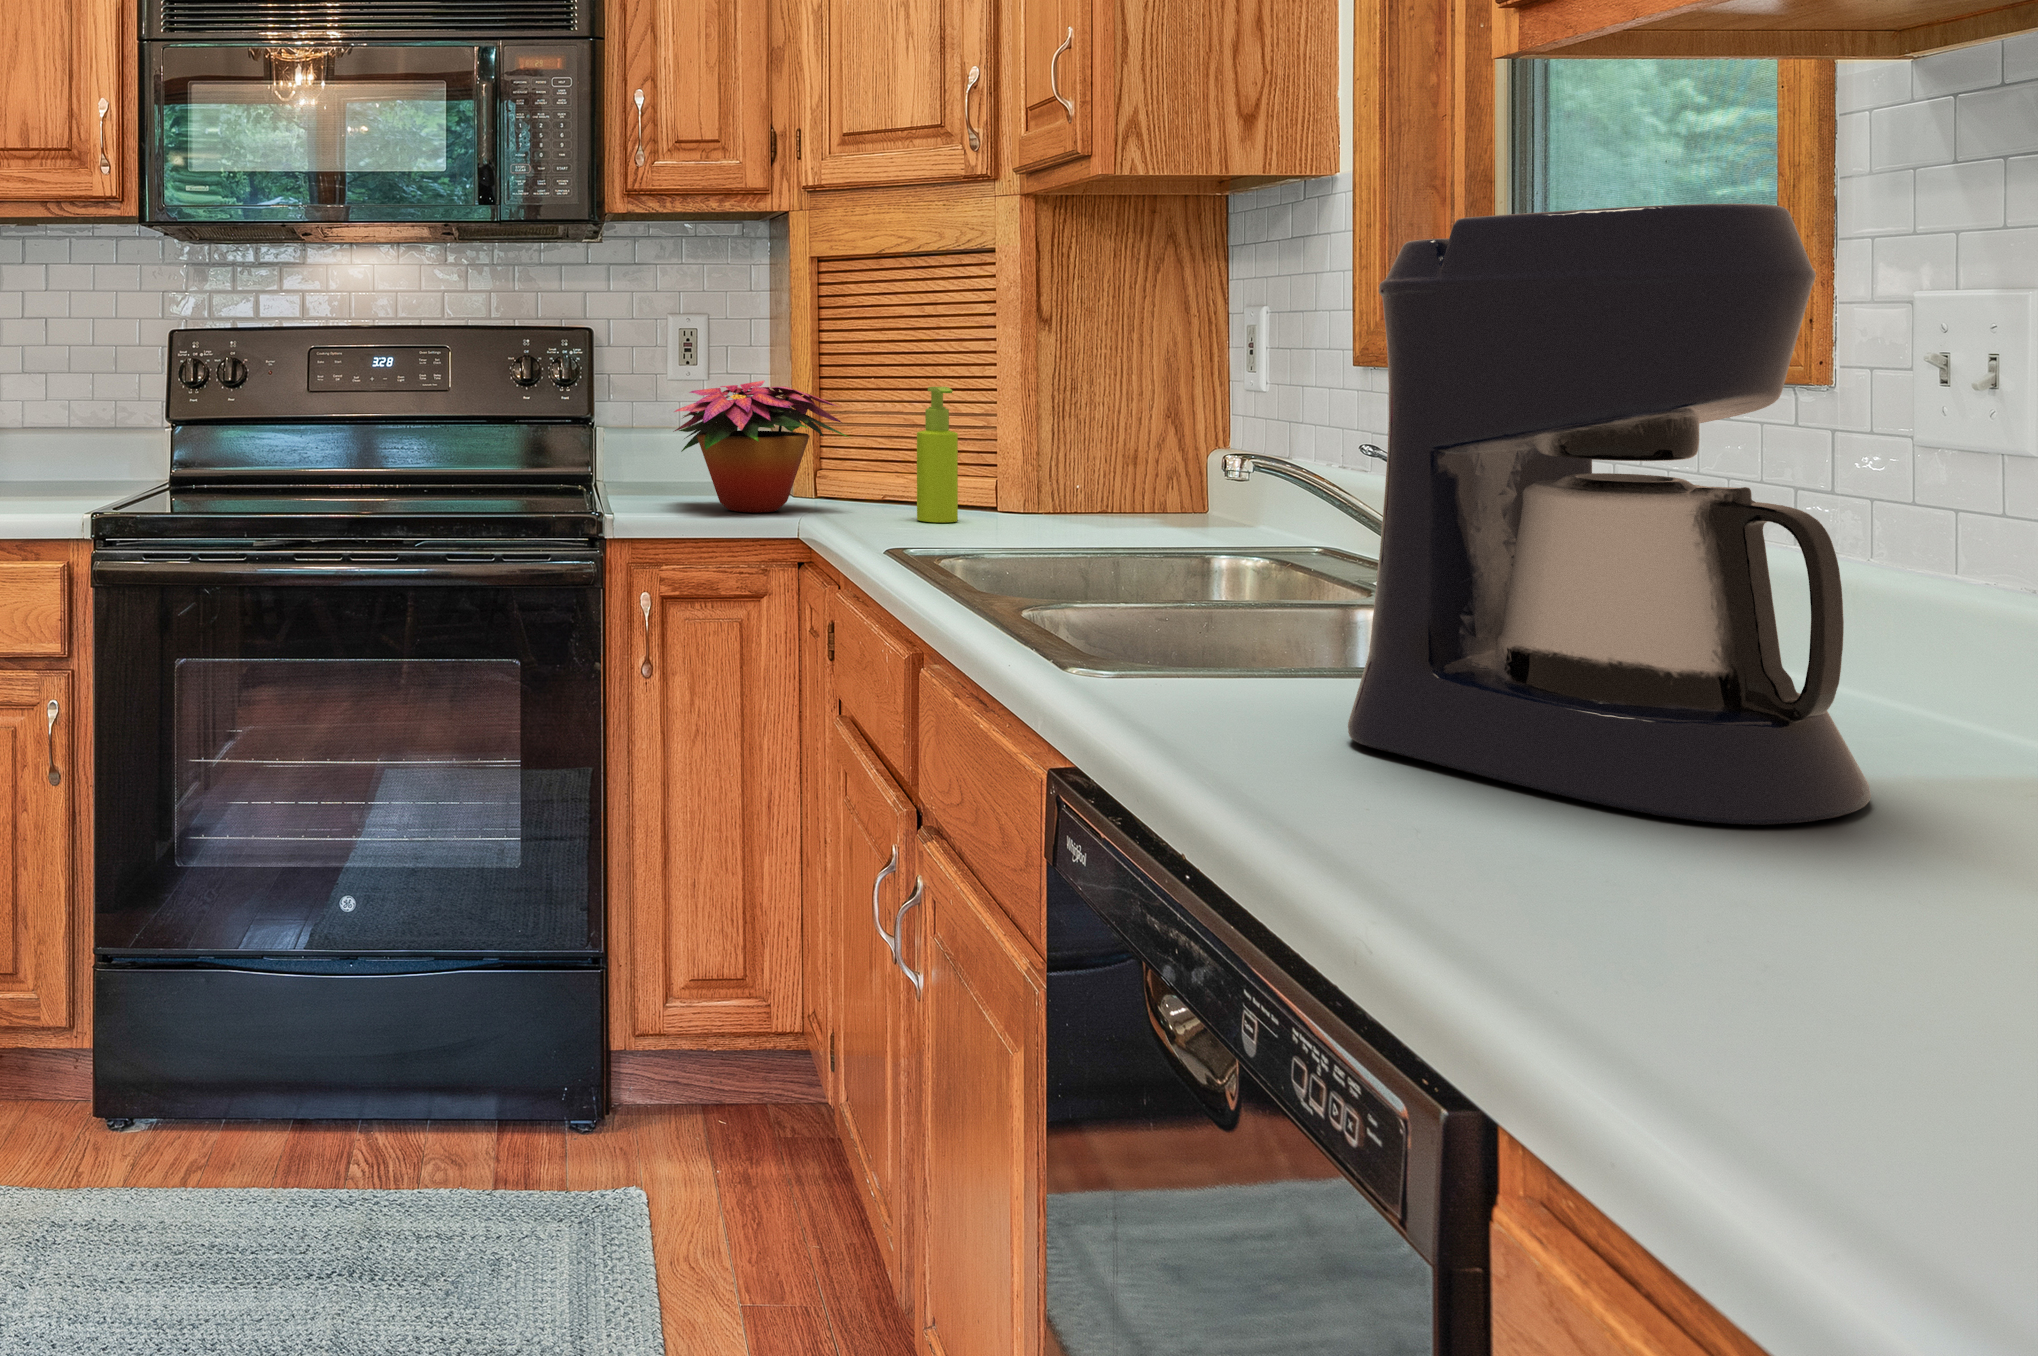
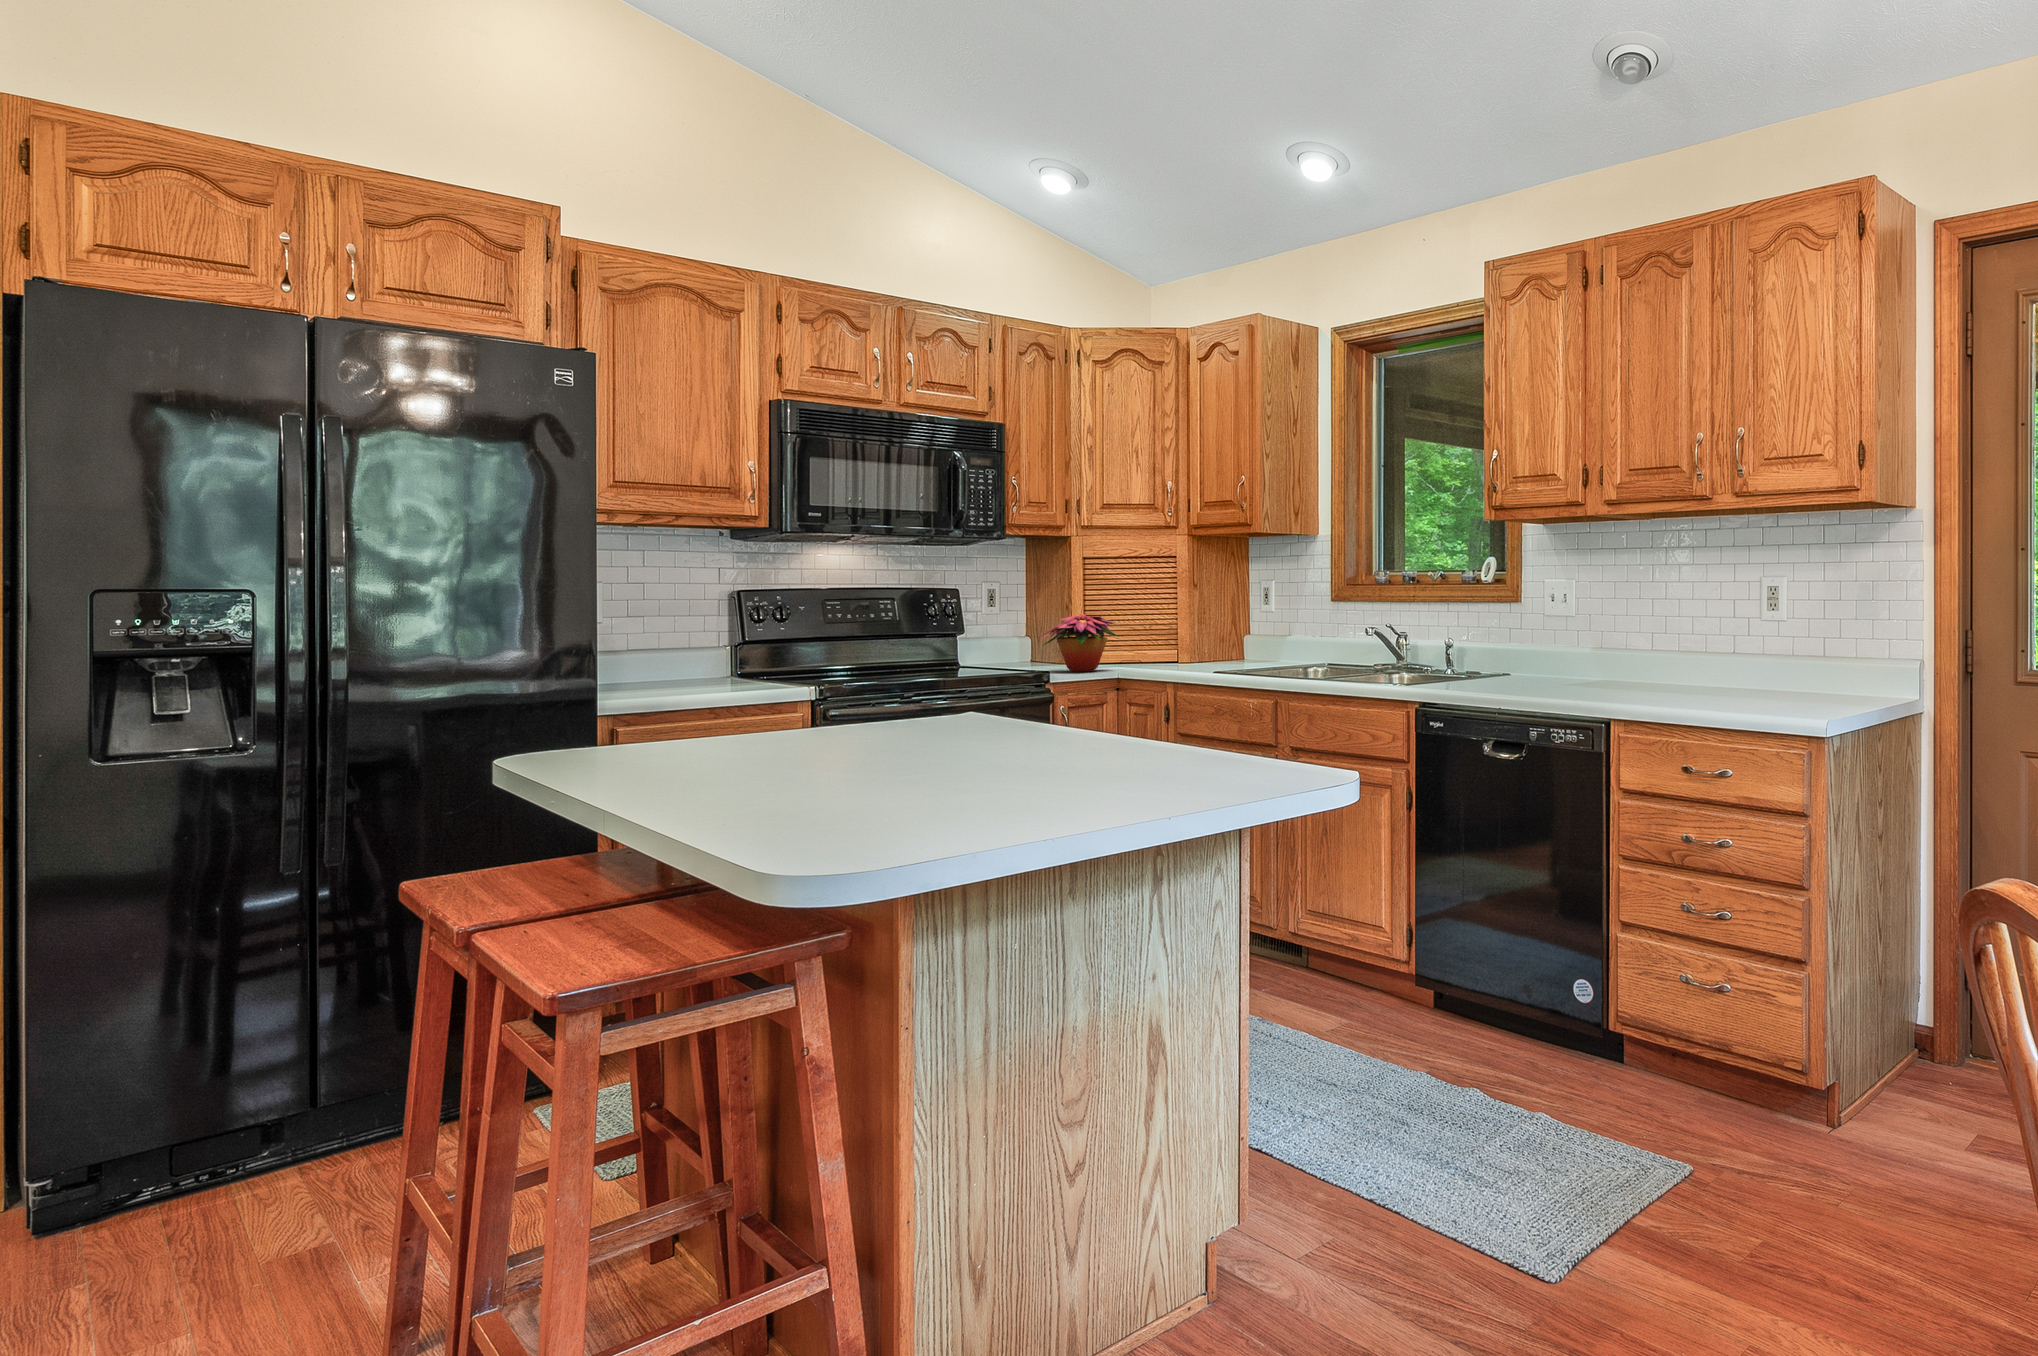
coffee maker: present [1348,204,1871,825] -> none [1427,567,1512,682]
soap dispenser: present [917,387,958,522] -> none [1155,614,1173,669]

